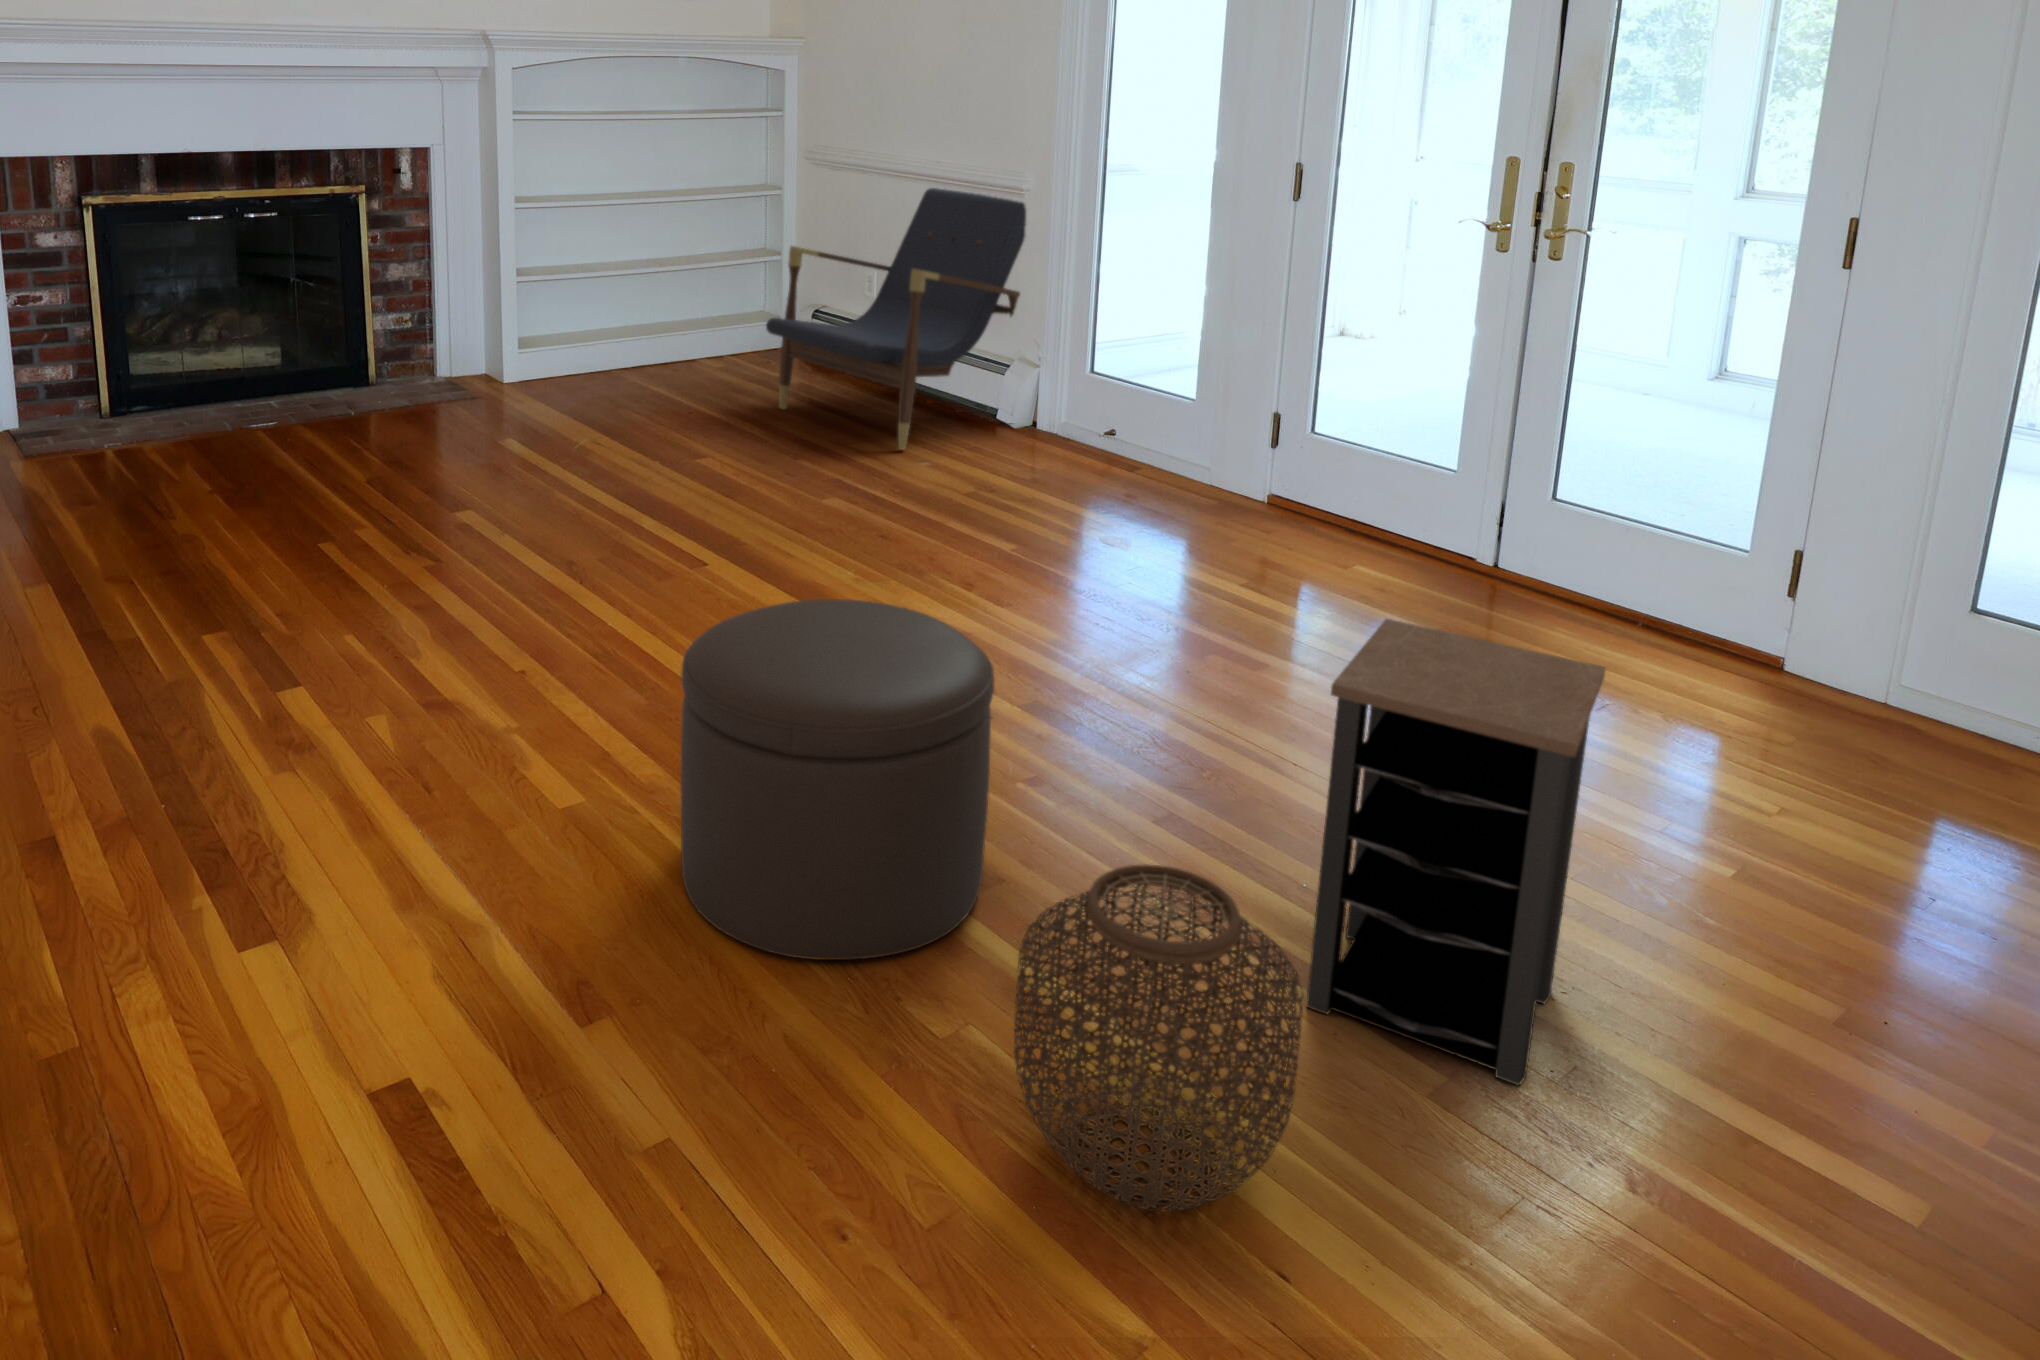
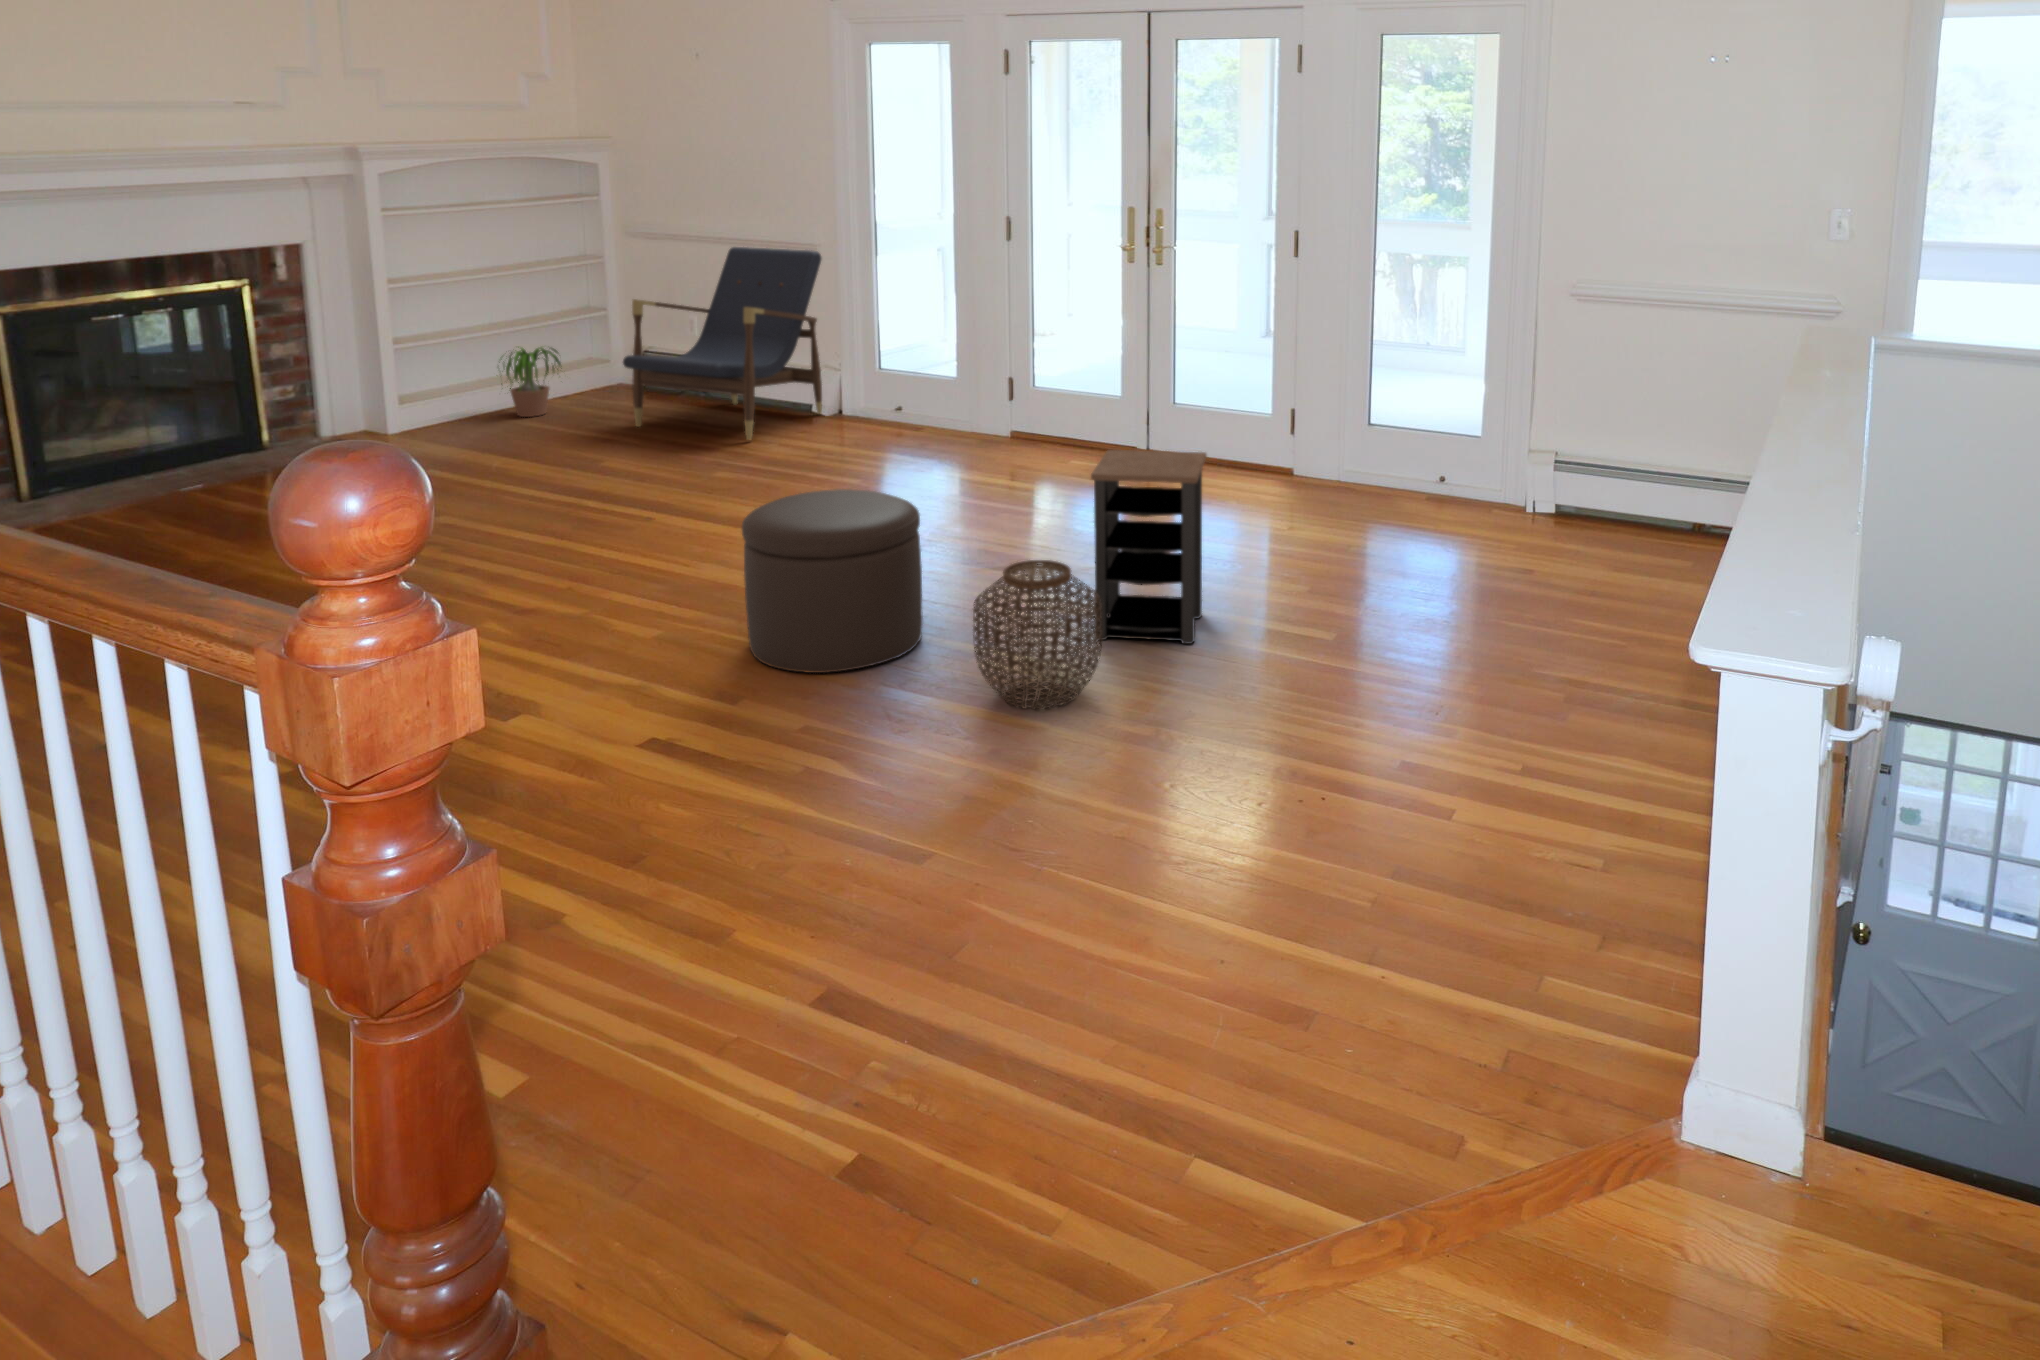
potted plant: none [641,292,728,379] -> present [506,347,561,417]

